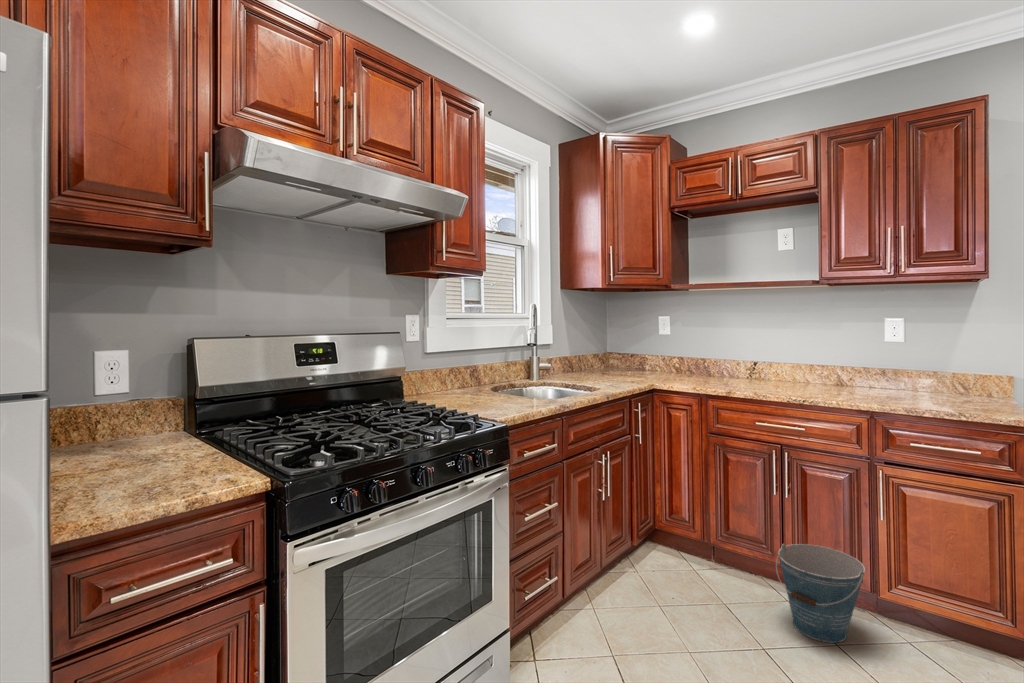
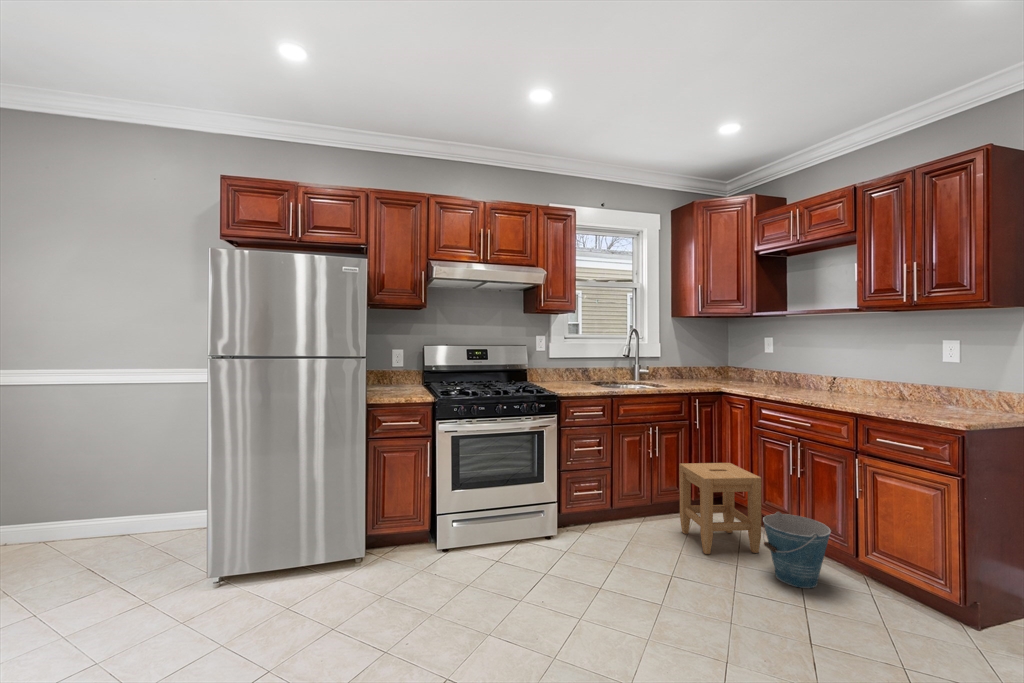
stool: none [640,483,751,624] -> present [679,463,761,554]

